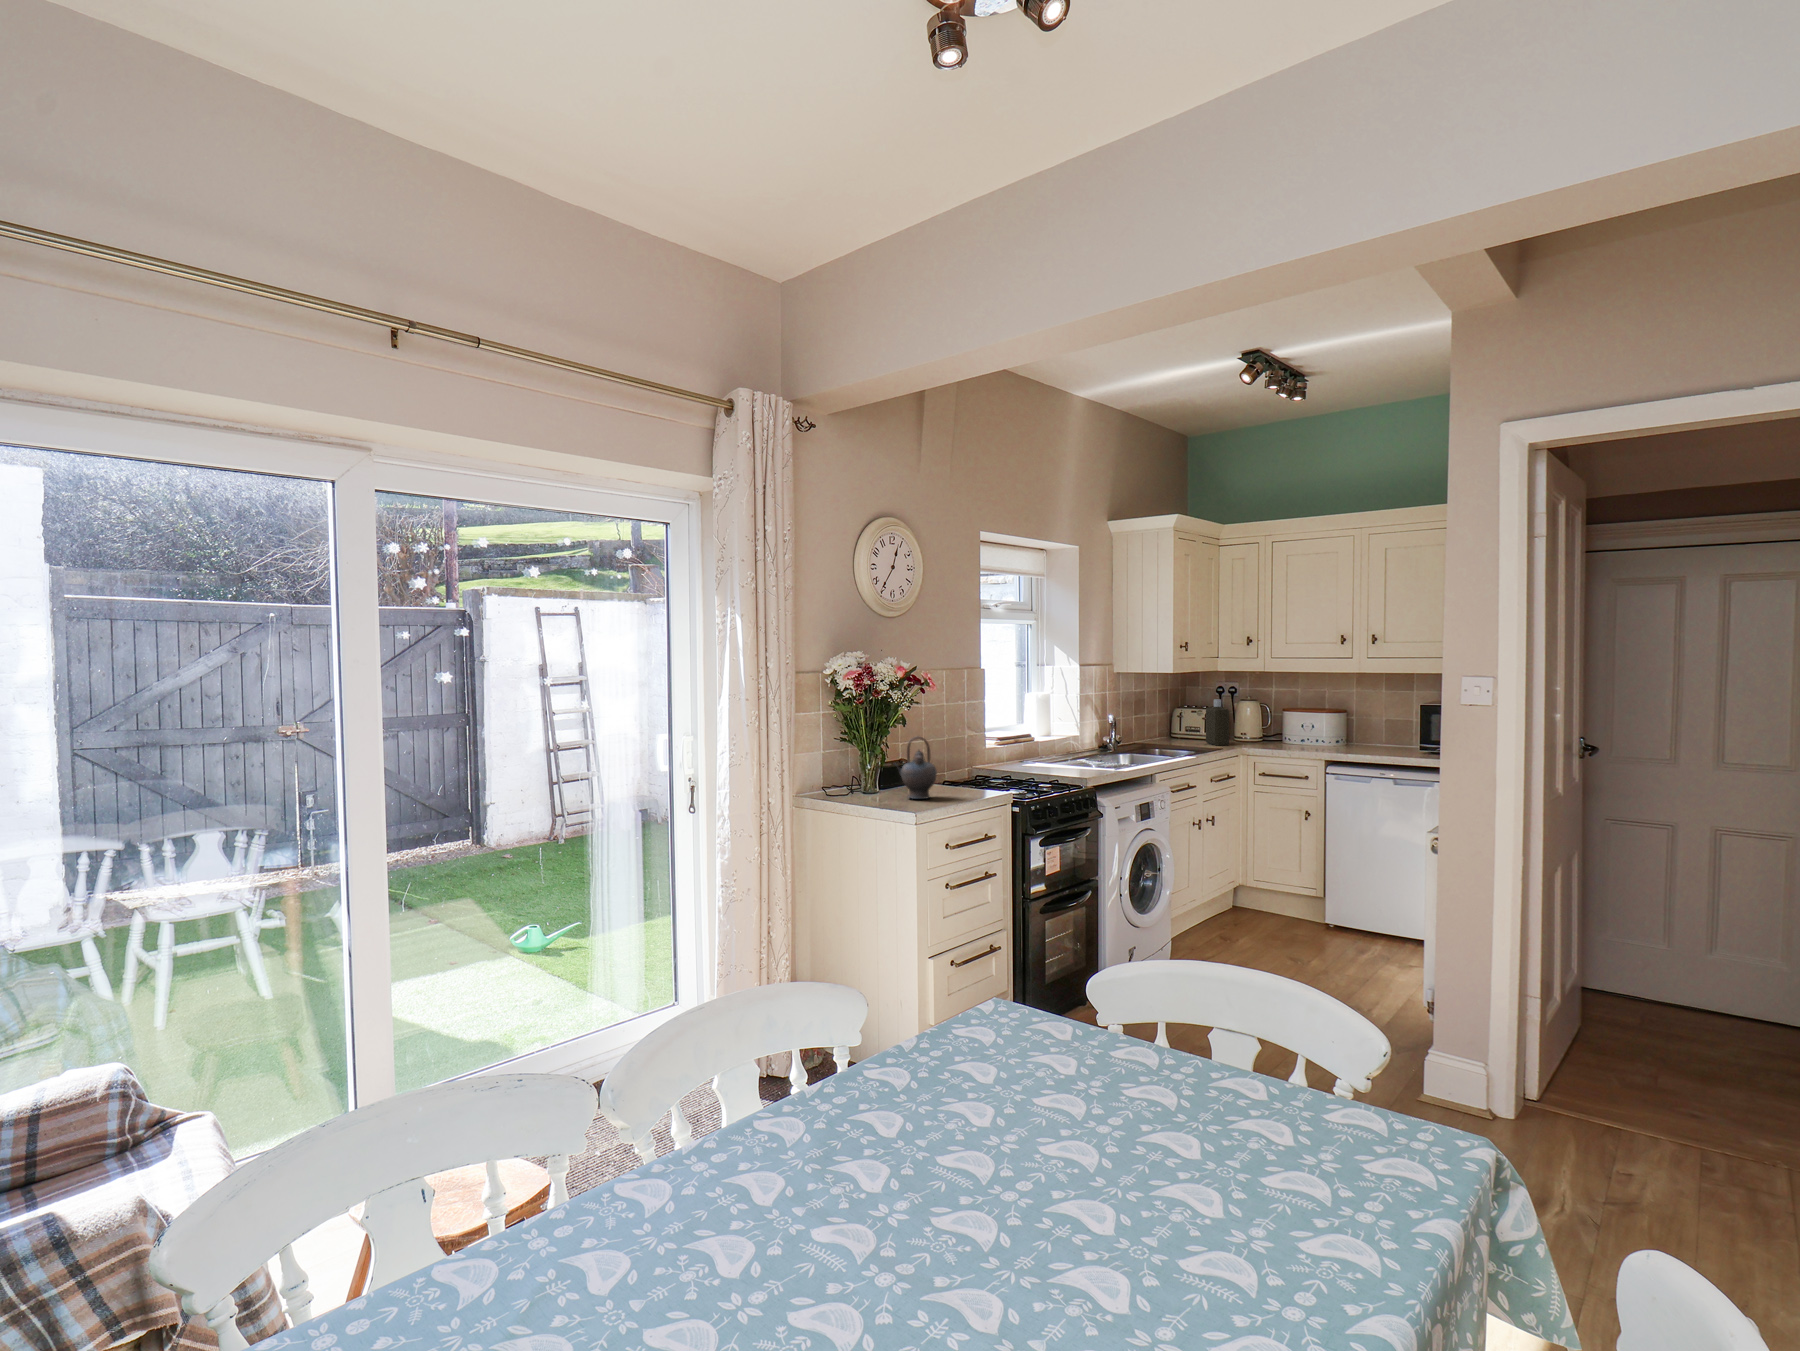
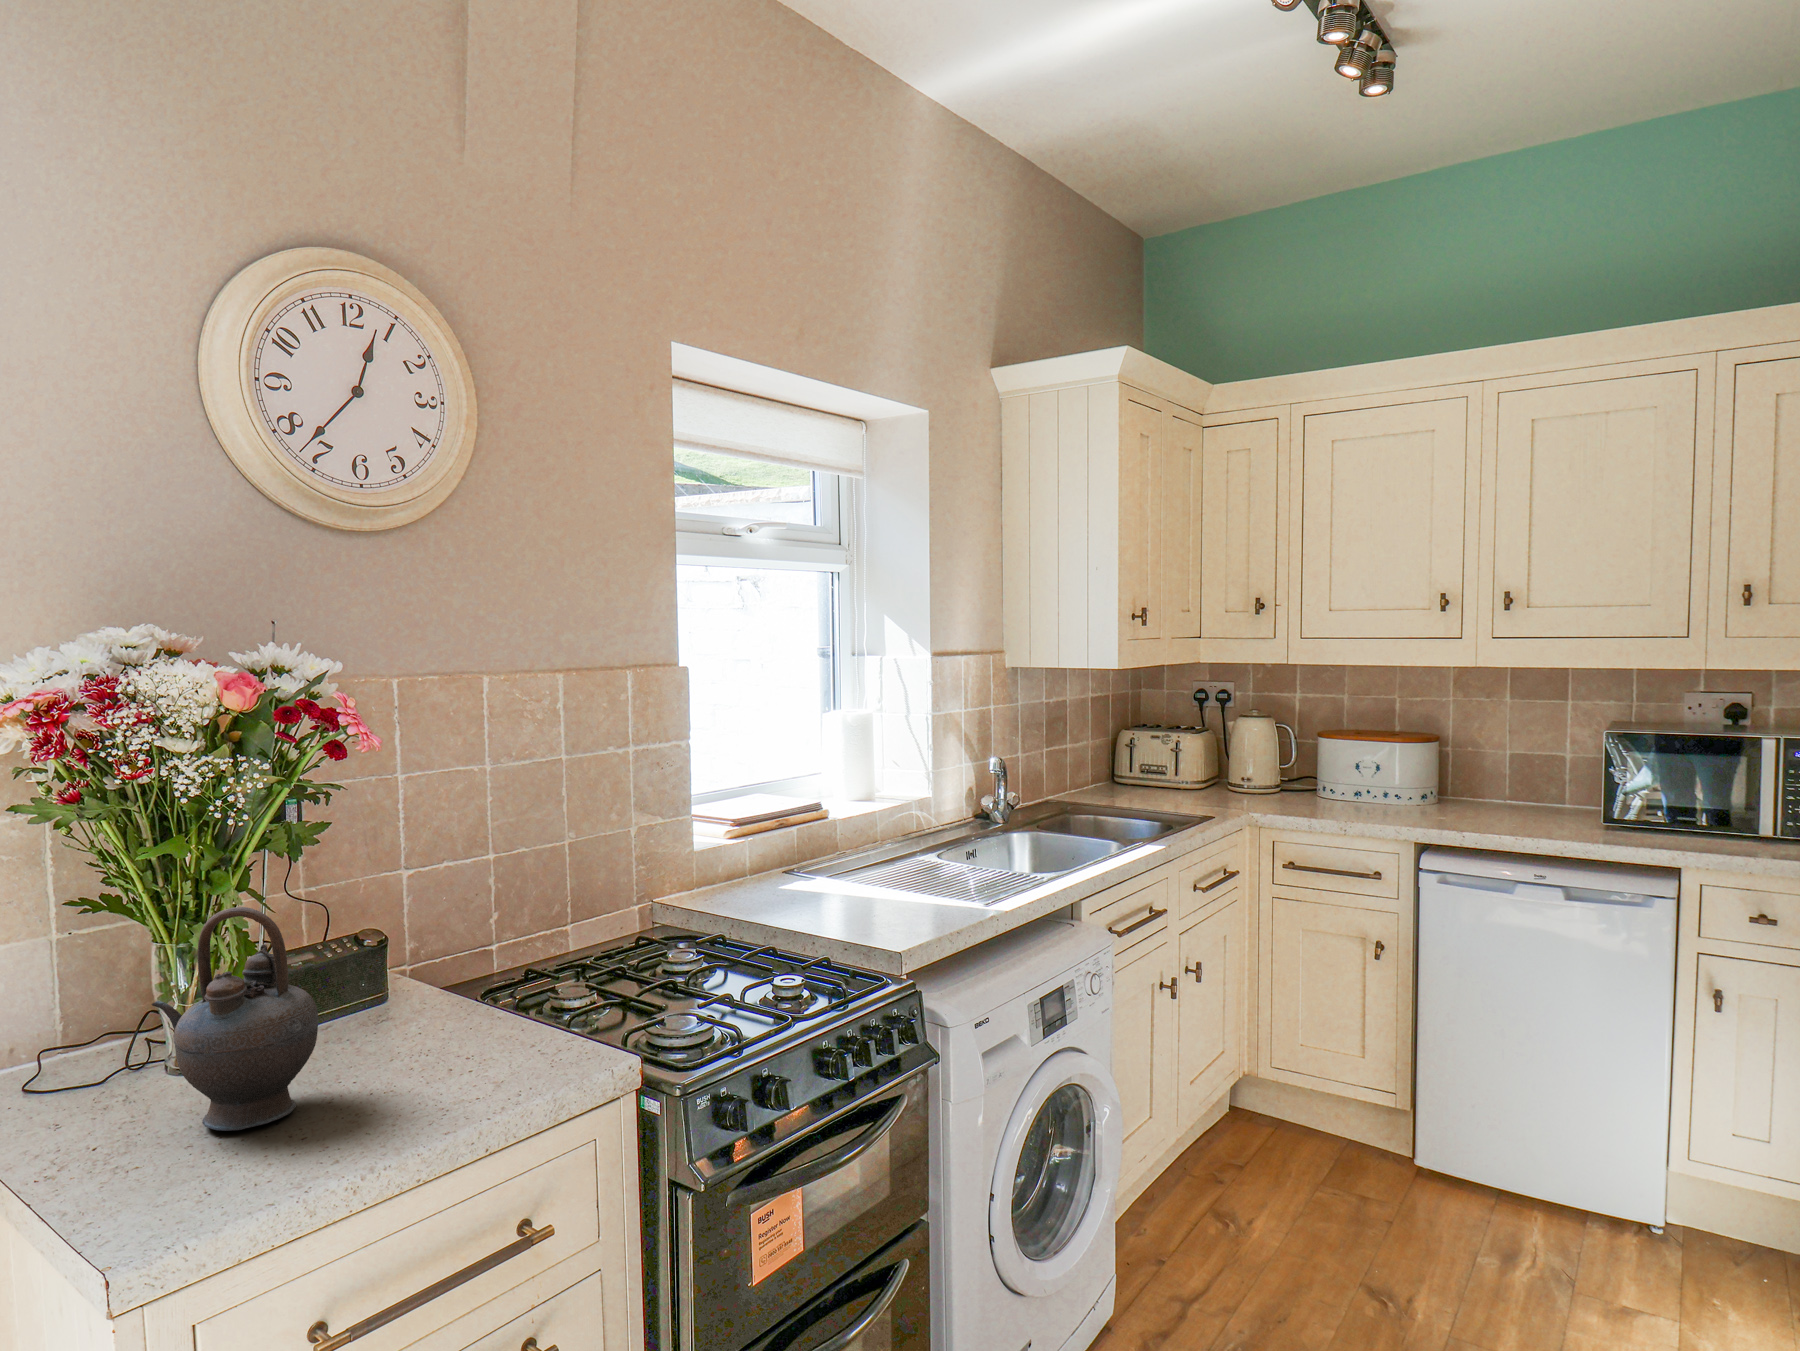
bottle: present [1206,699,1229,746] -> none [1178,716,1222,804]

